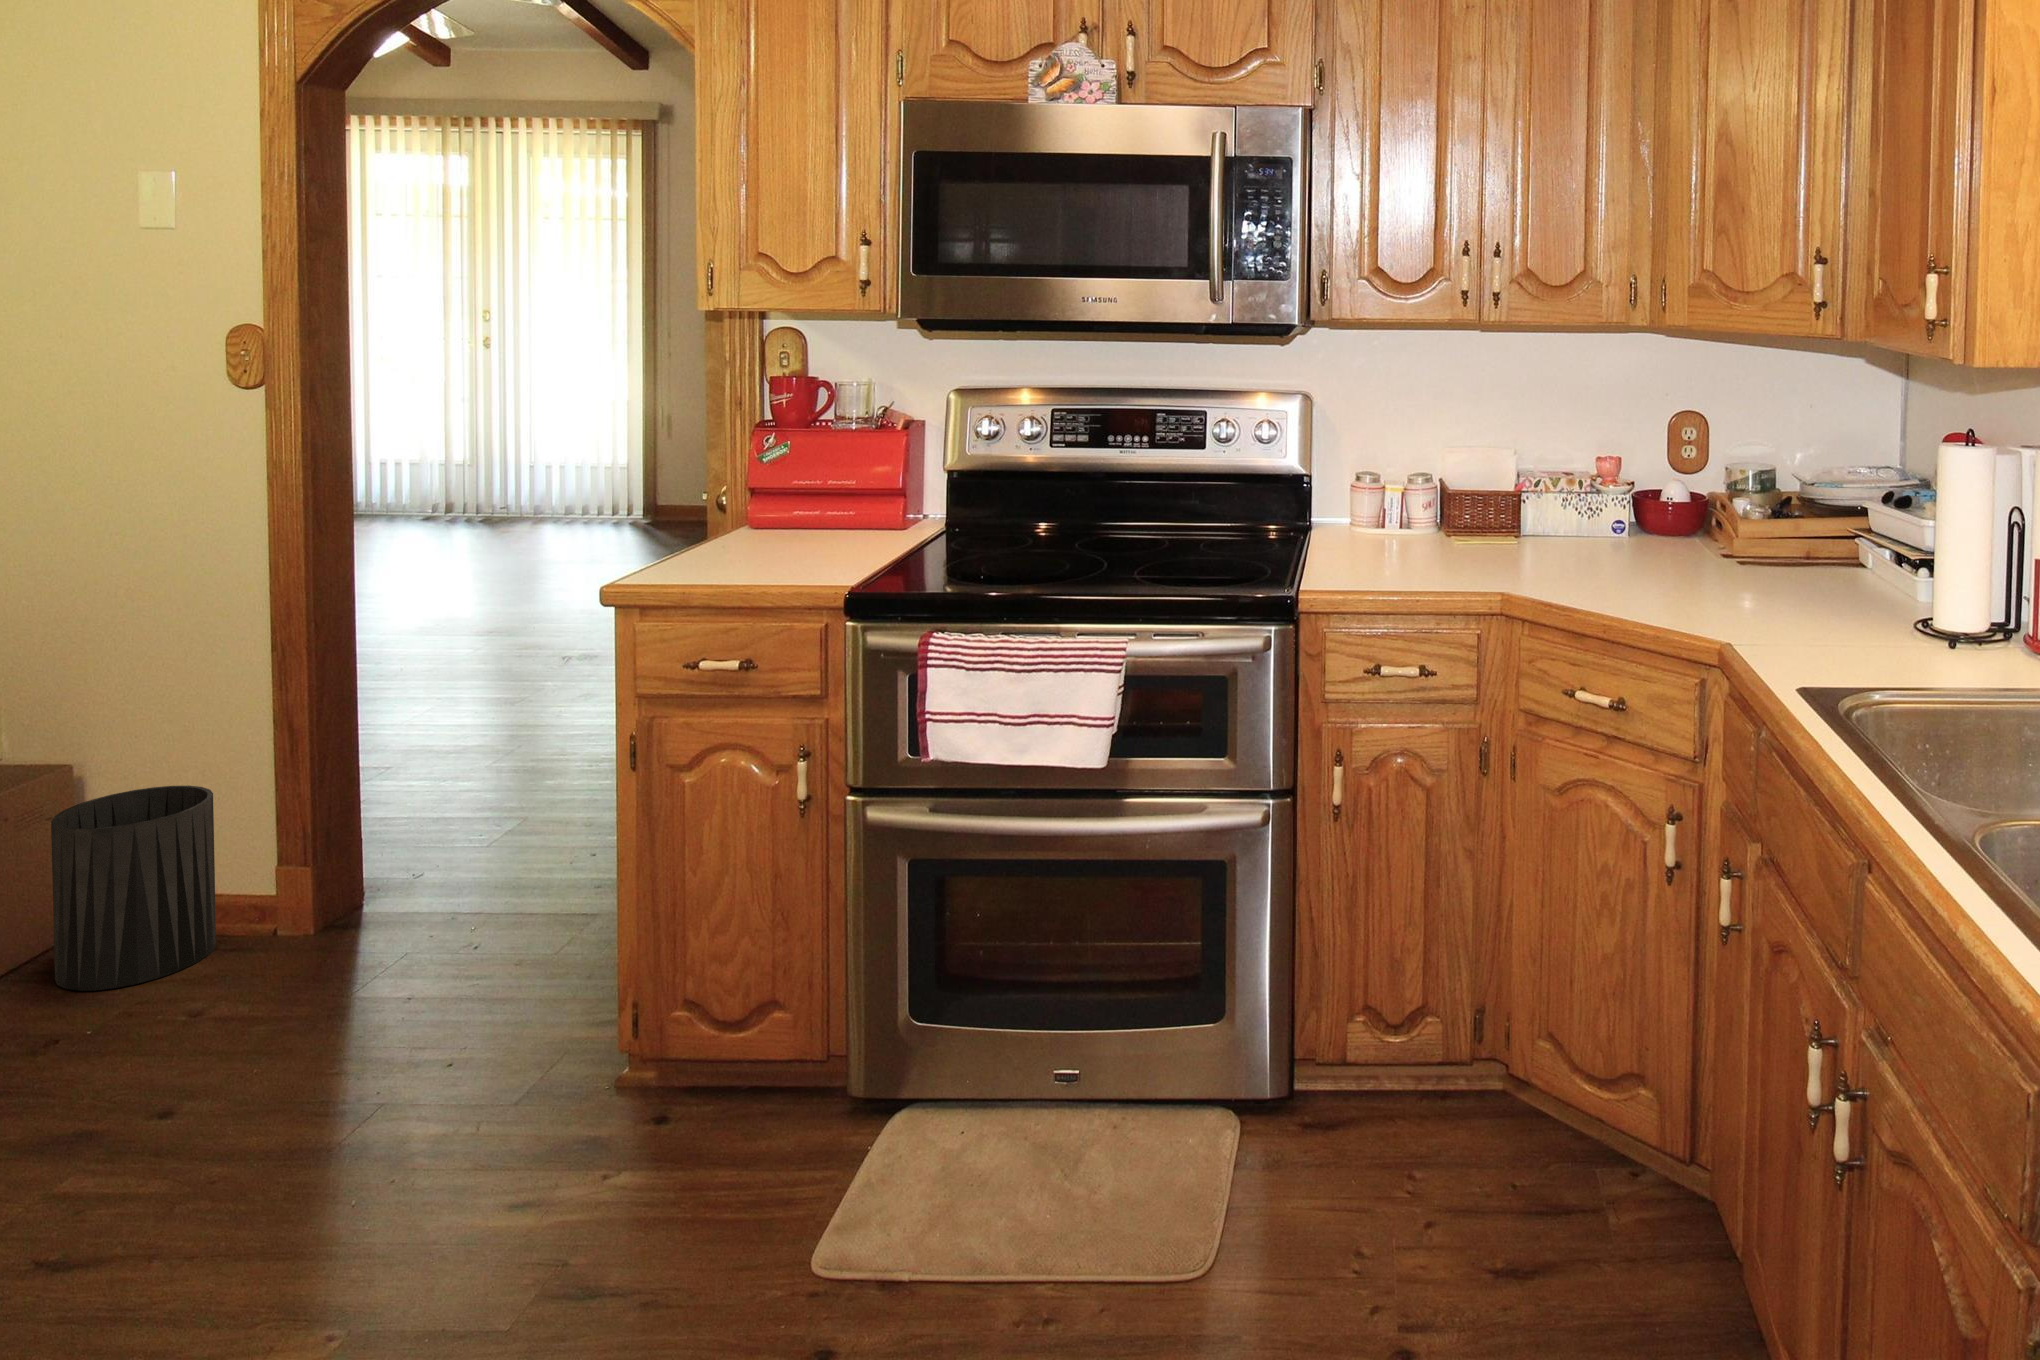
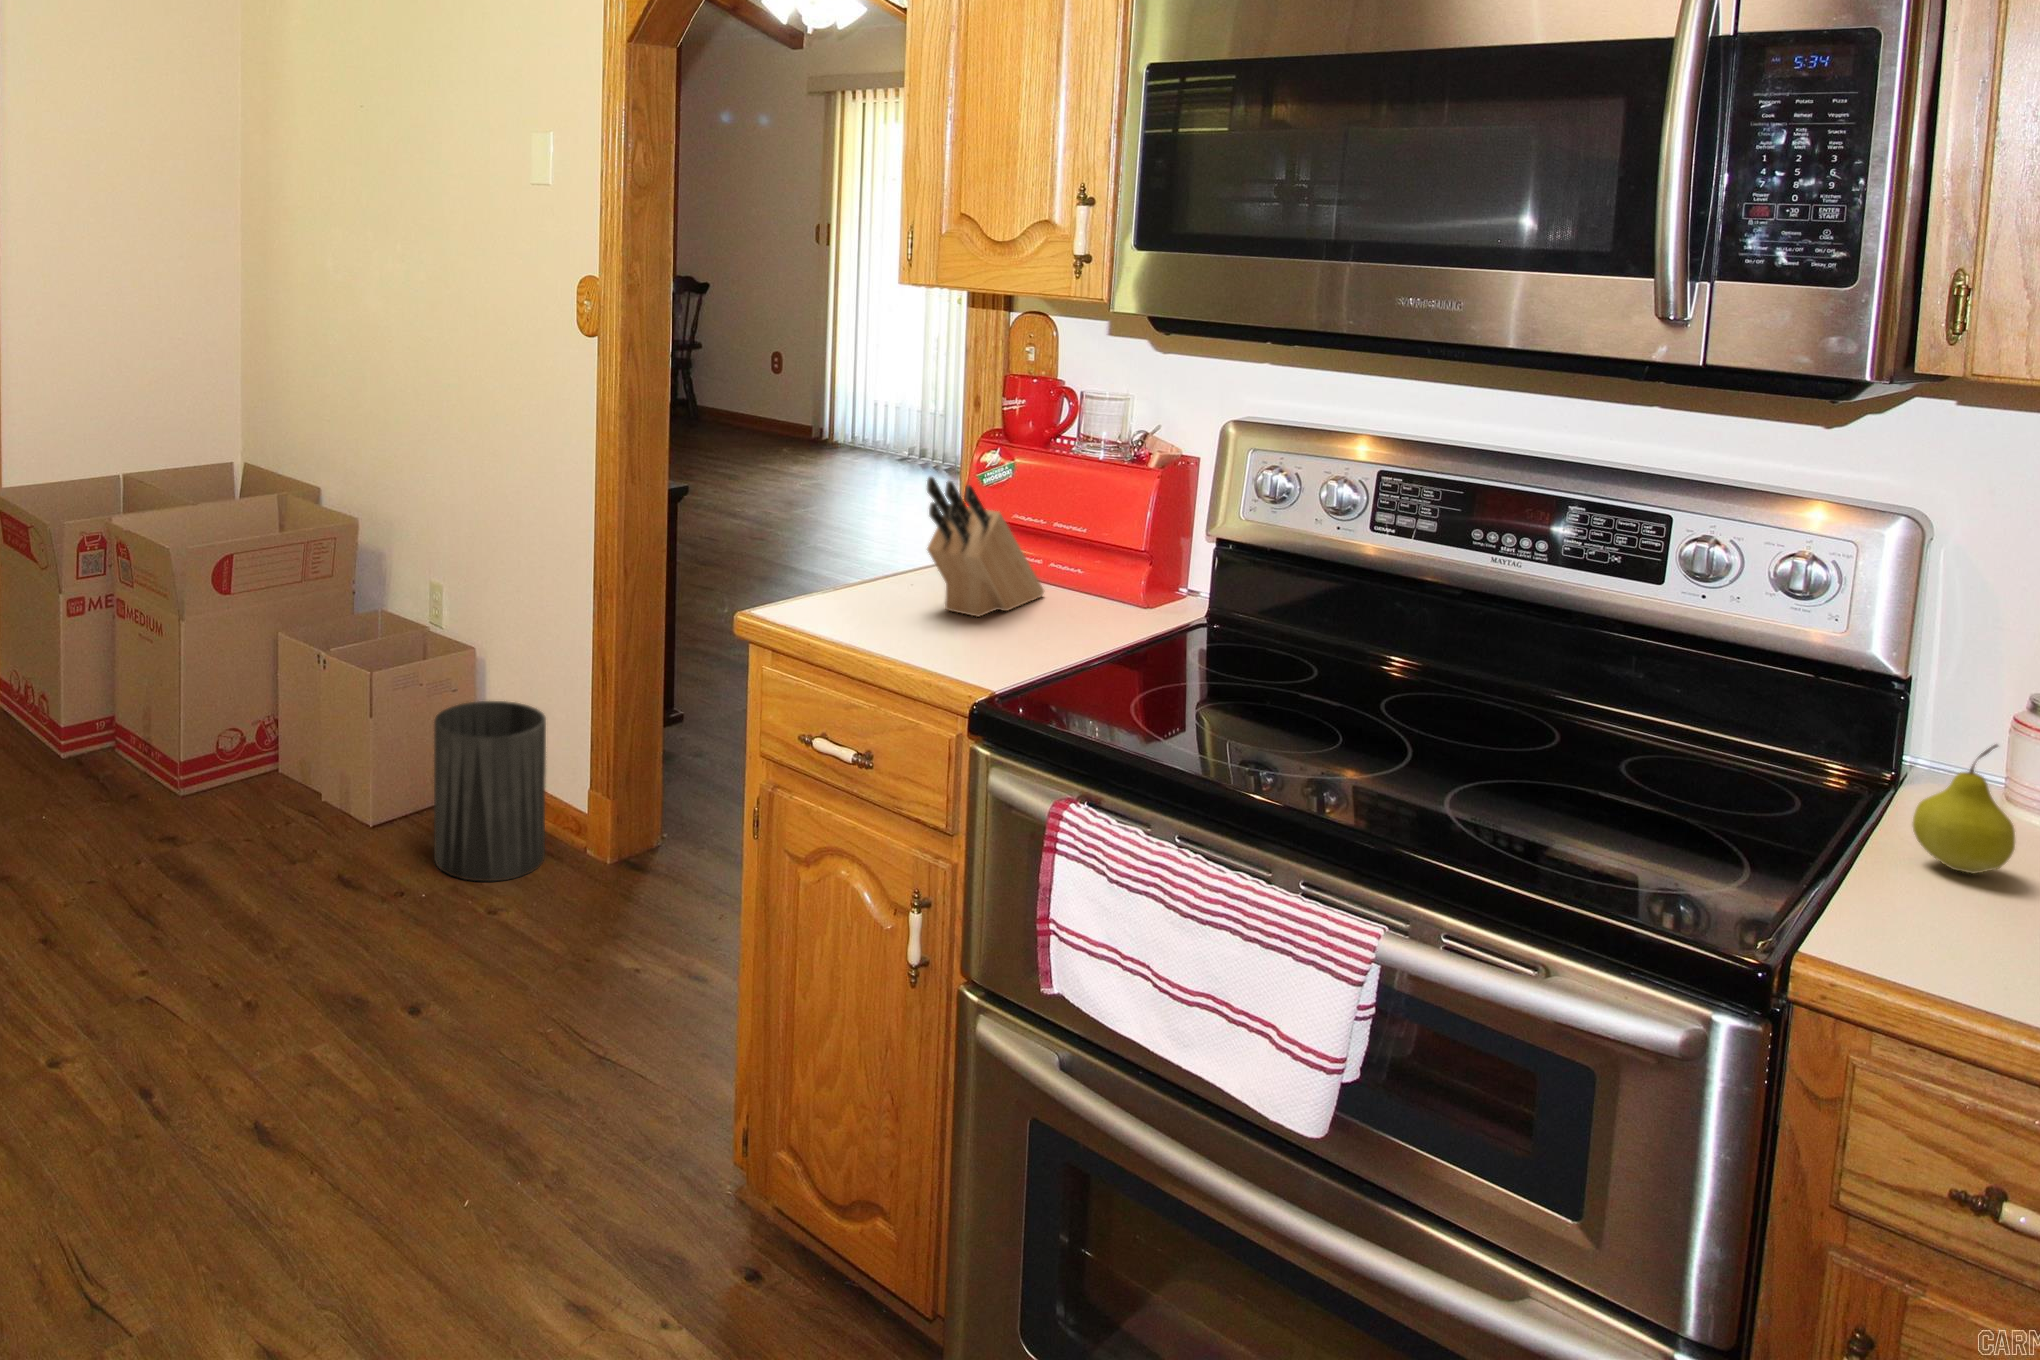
knife block: none [752,449,827,551] -> present [927,477,1044,617]
fruit: none [1332,495,1368,558] -> present [1913,745,2015,873]

